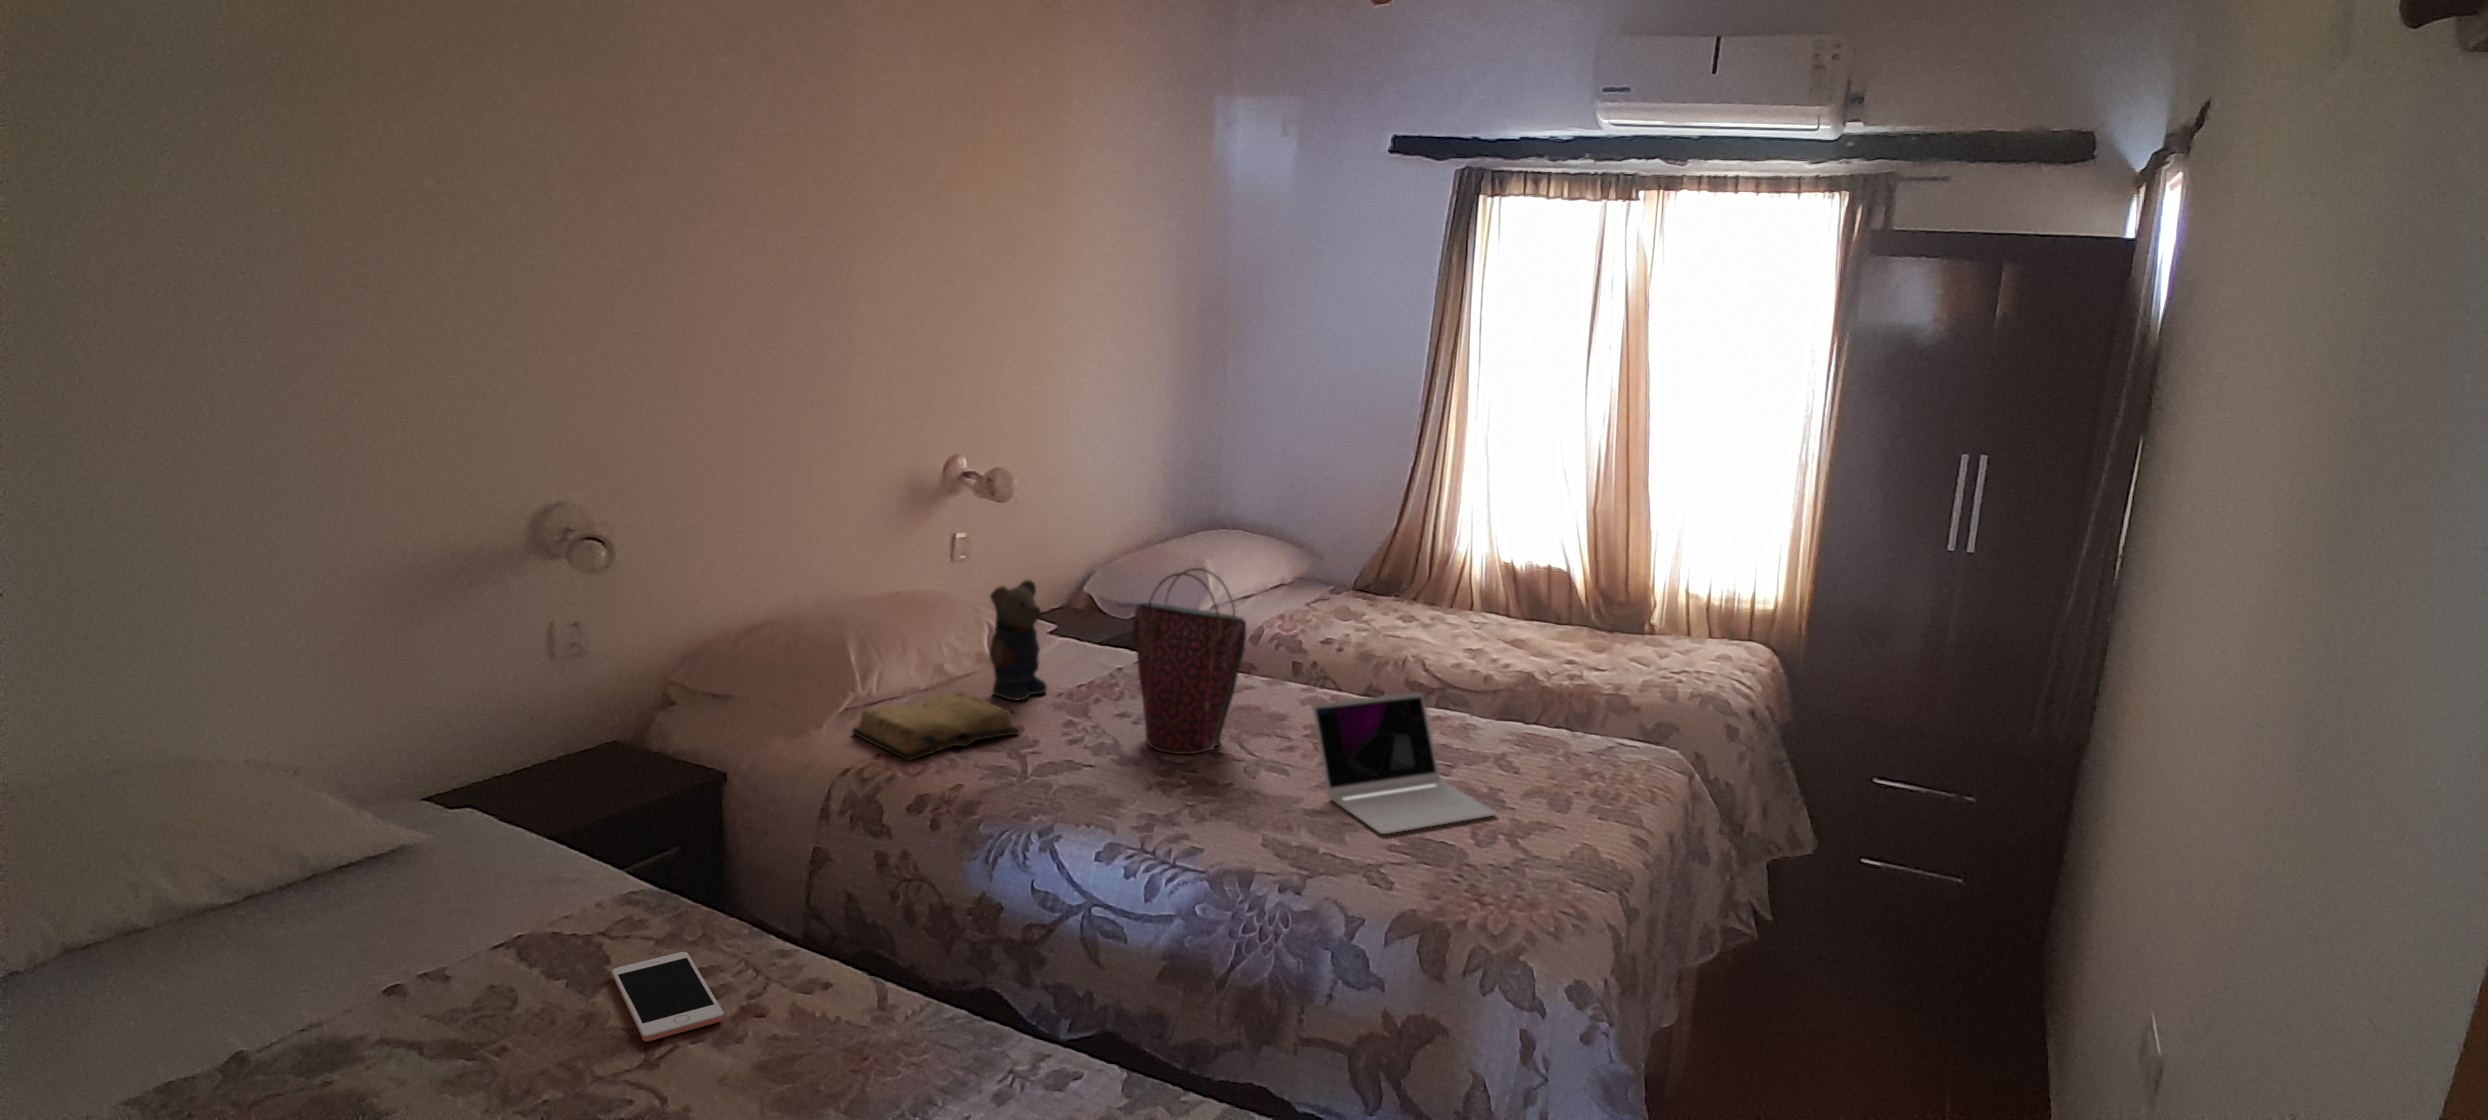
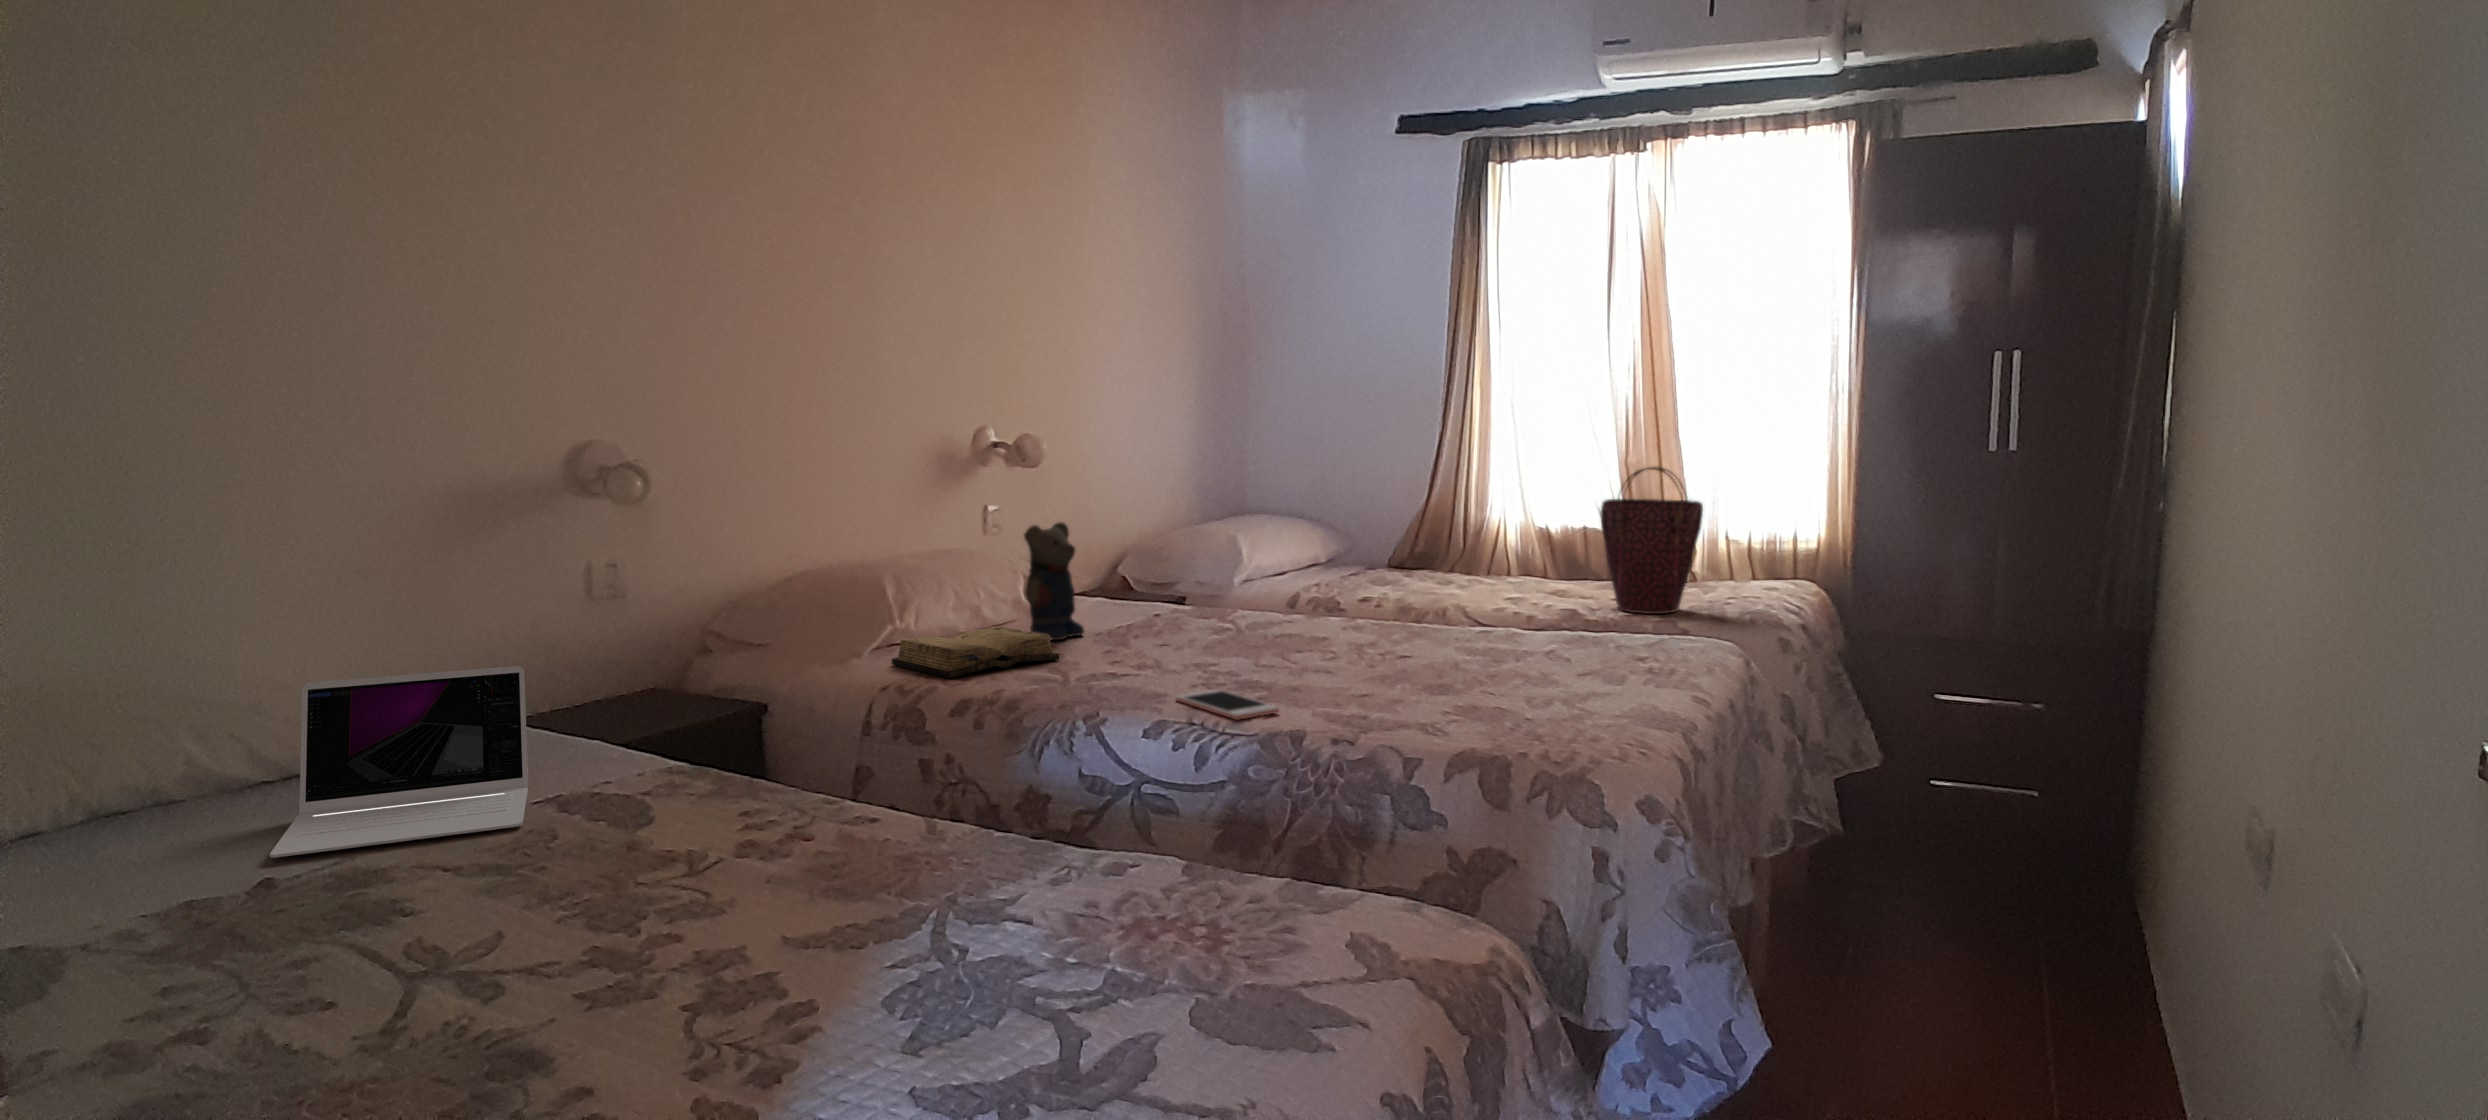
handbag: present [1134,568,1246,754] -> present [1601,467,1703,614]
laptop: present [1313,692,1496,834] -> present [270,666,528,858]
cell phone: present [612,952,724,1041] -> present [1176,690,1279,720]

